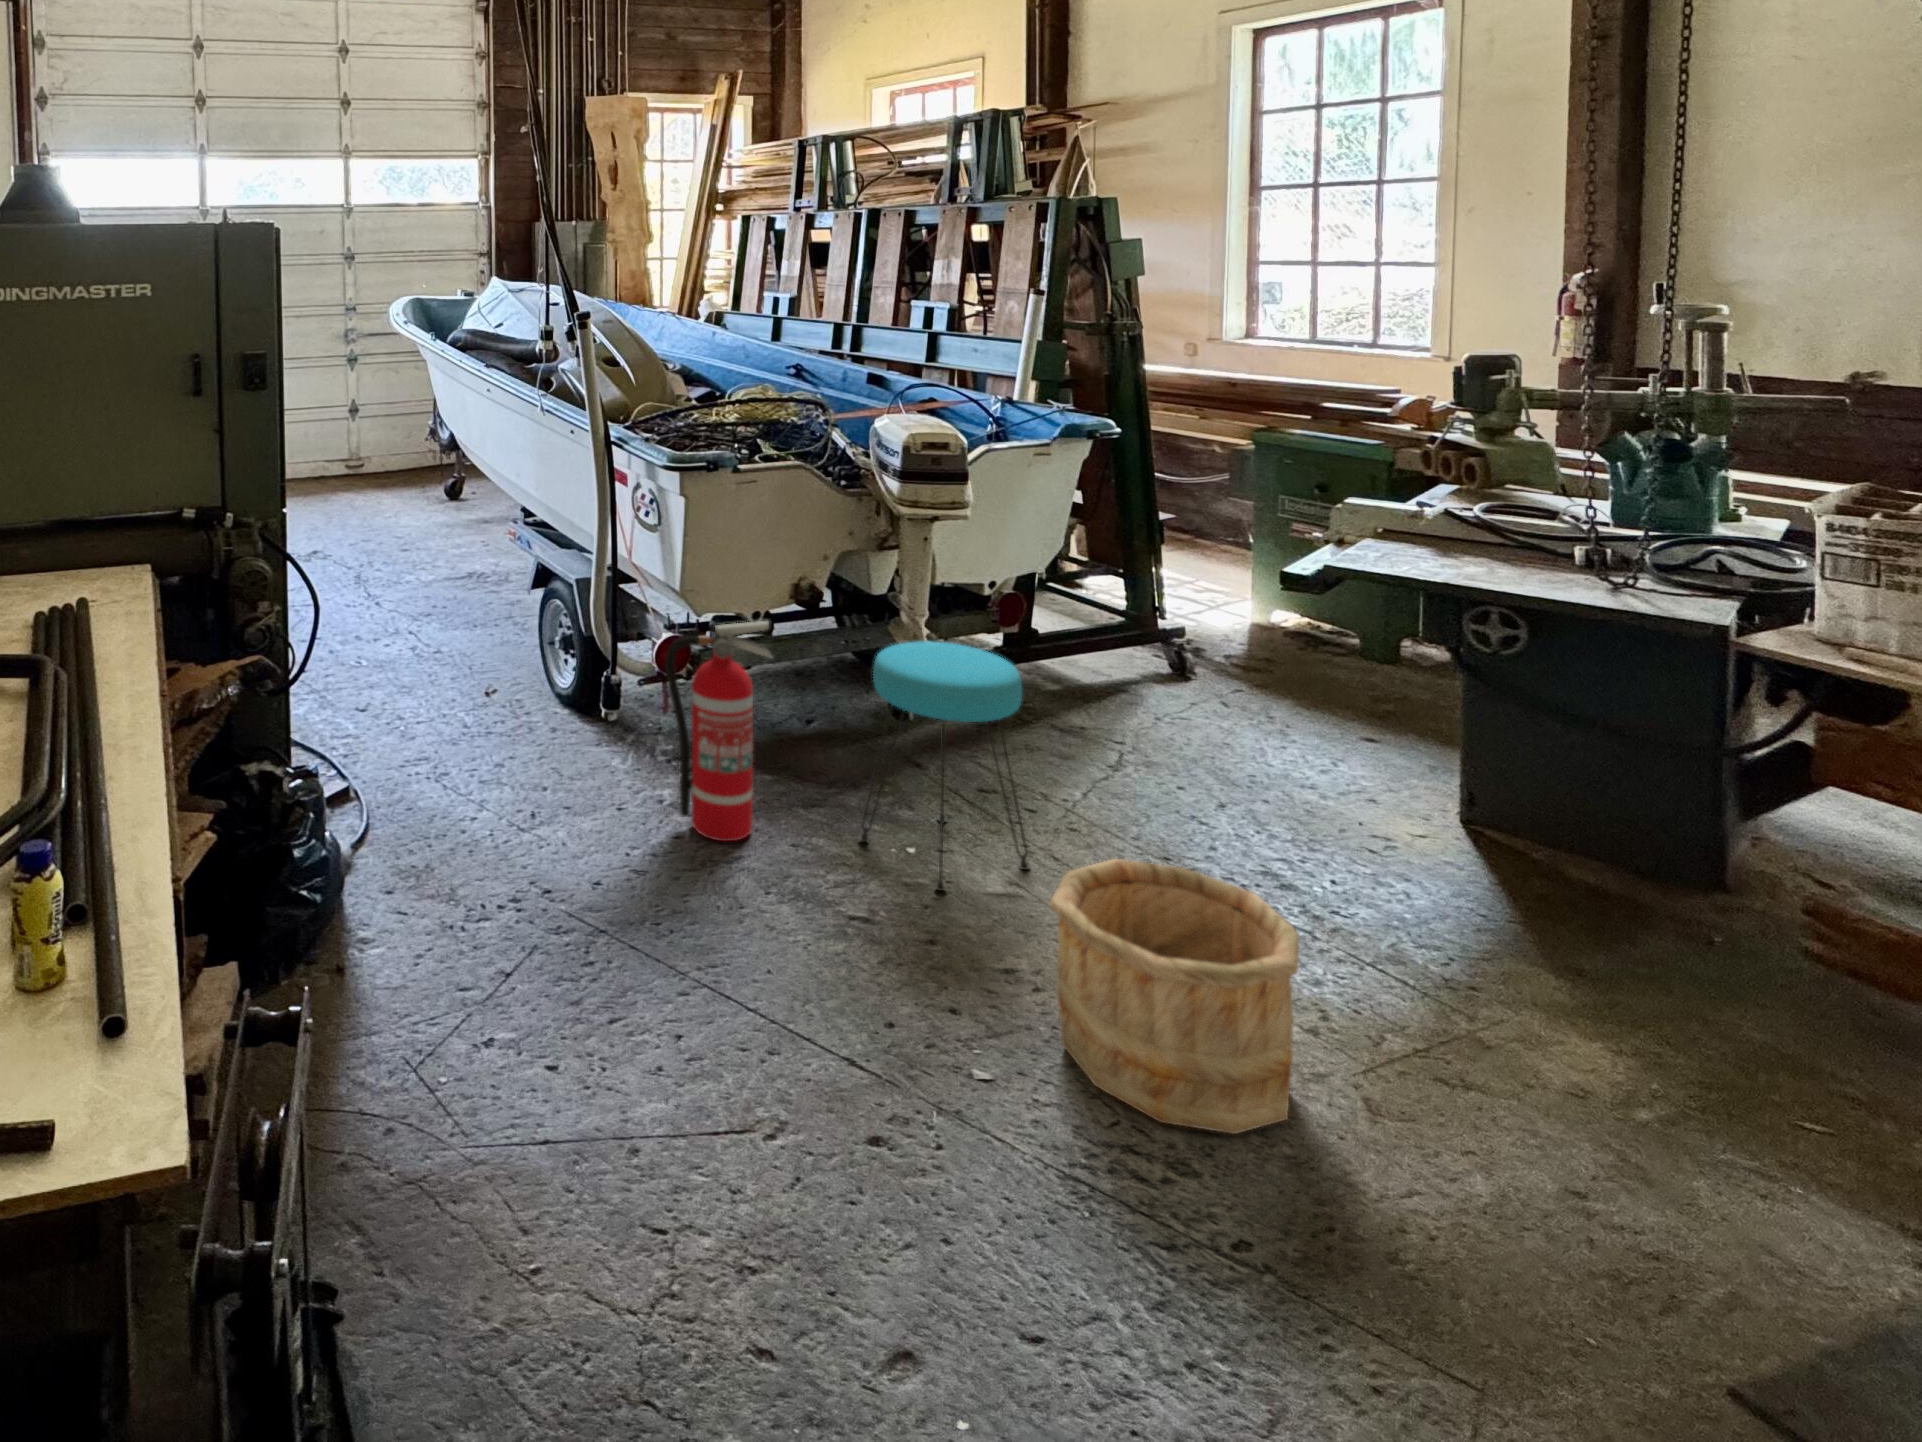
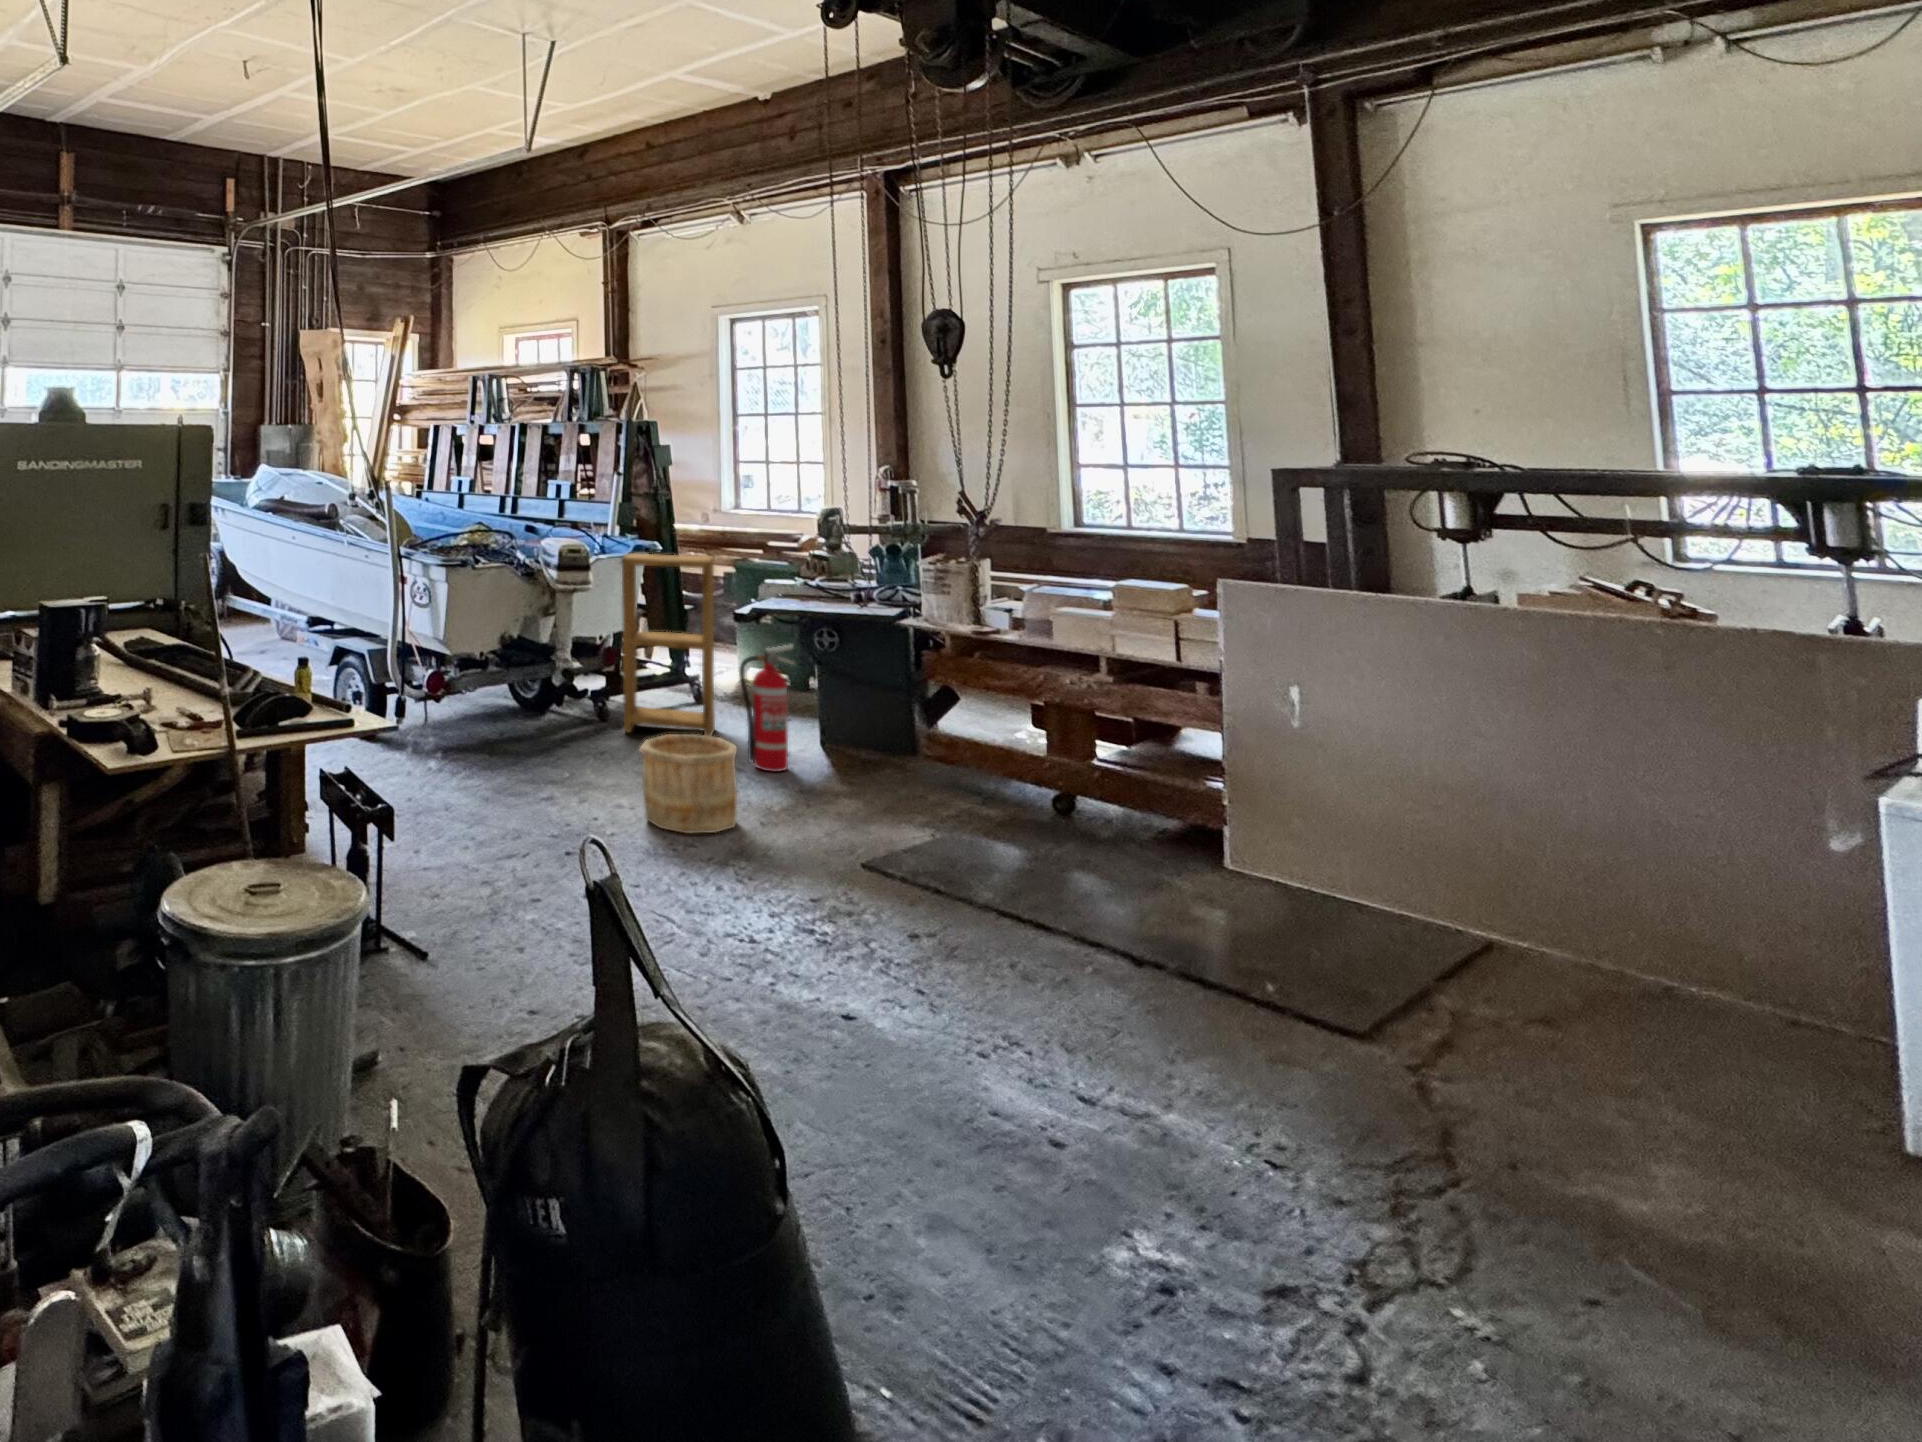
shelving unit: none [1032,436,1226,786] -> present [622,554,715,736]
fire extinguisher: present [666,621,772,841] -> present [739,645,794,772]
stool: present [860,641,1029,891] -> none [542,658,628,783]

